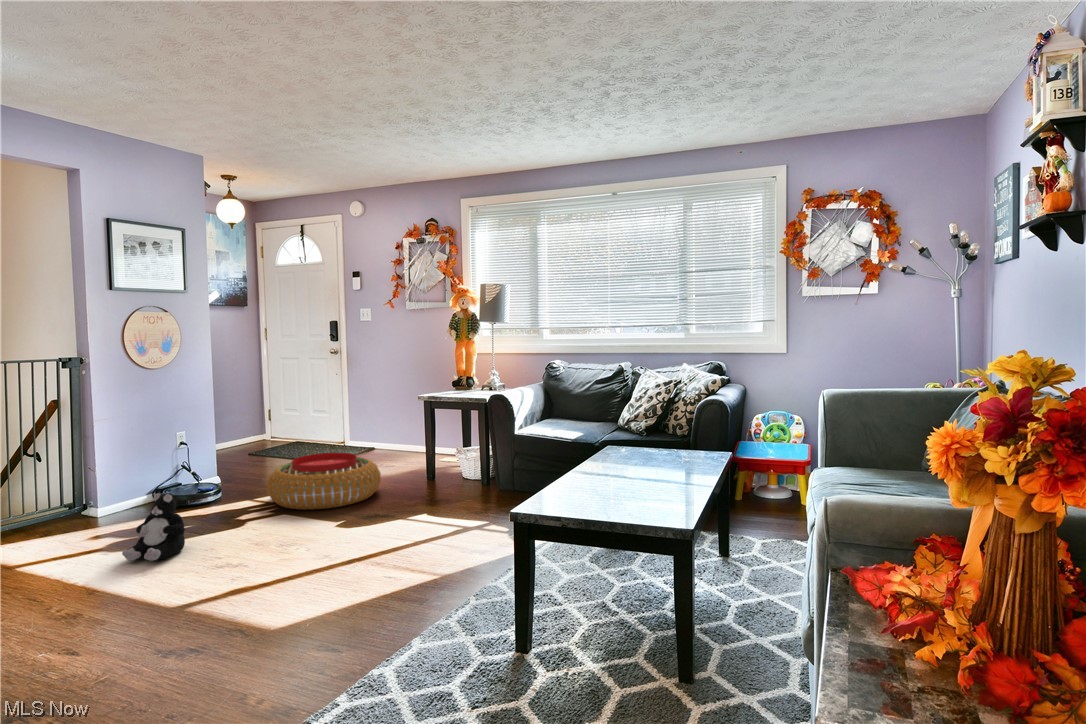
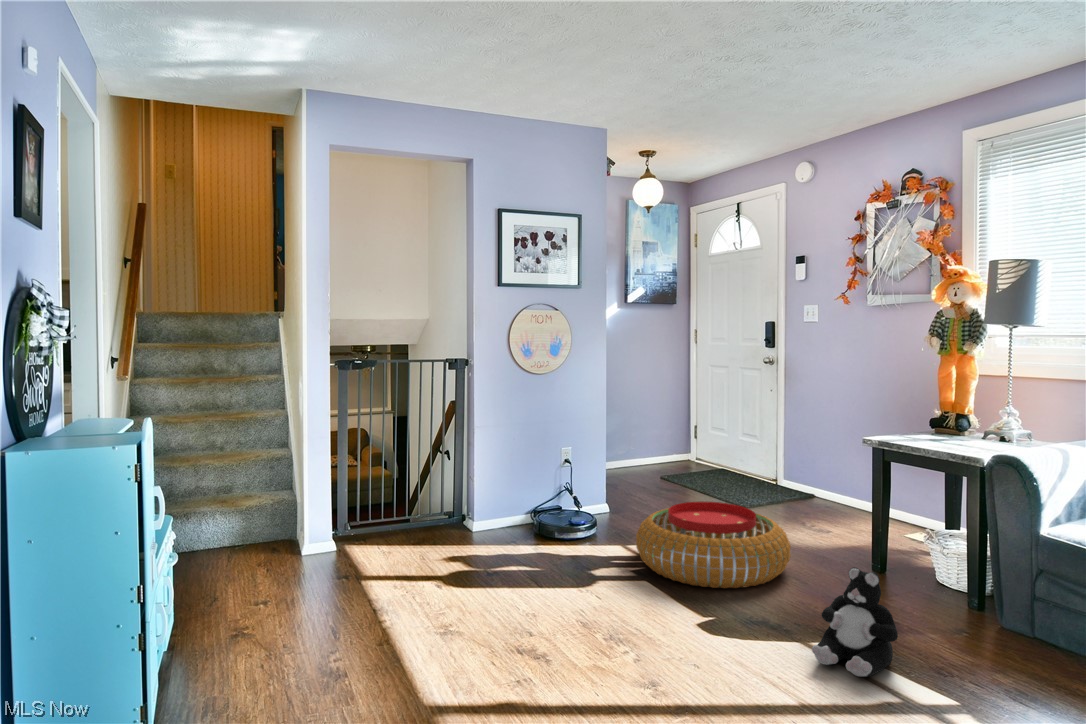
plush toy: present [122,493,185,561] -> present [812,567,898,677]

